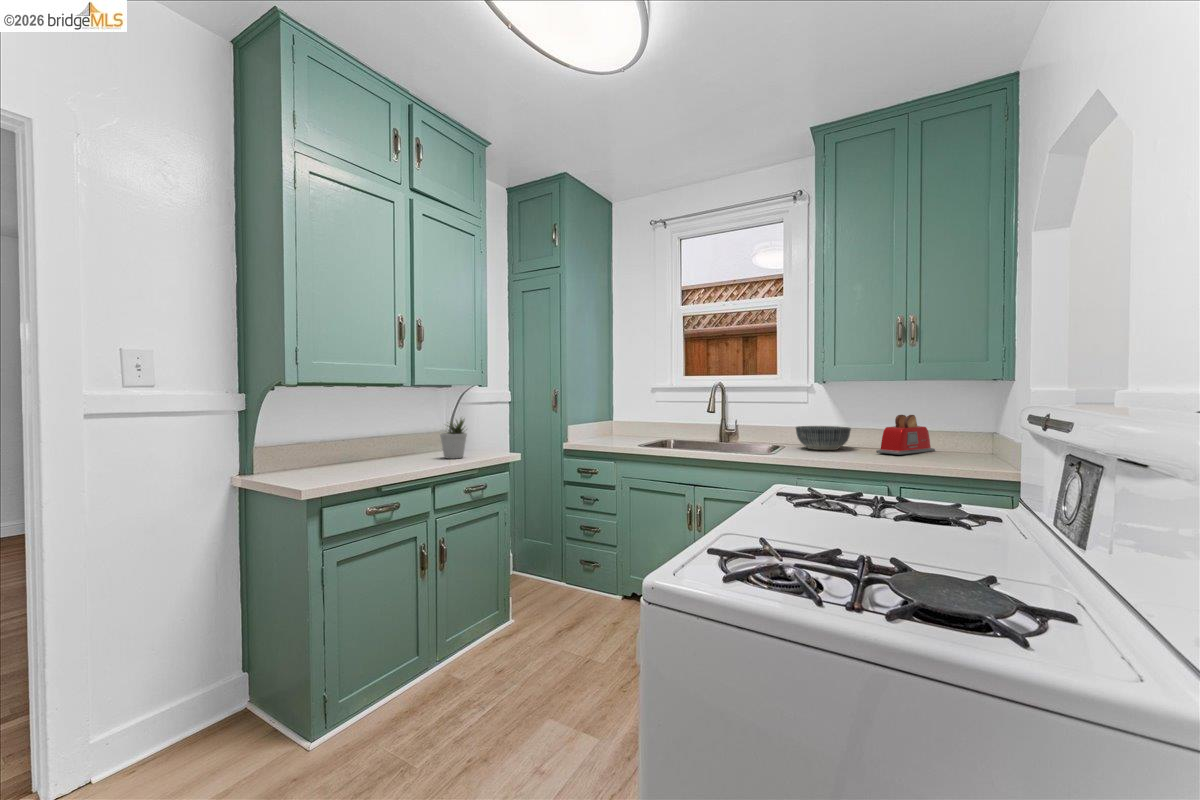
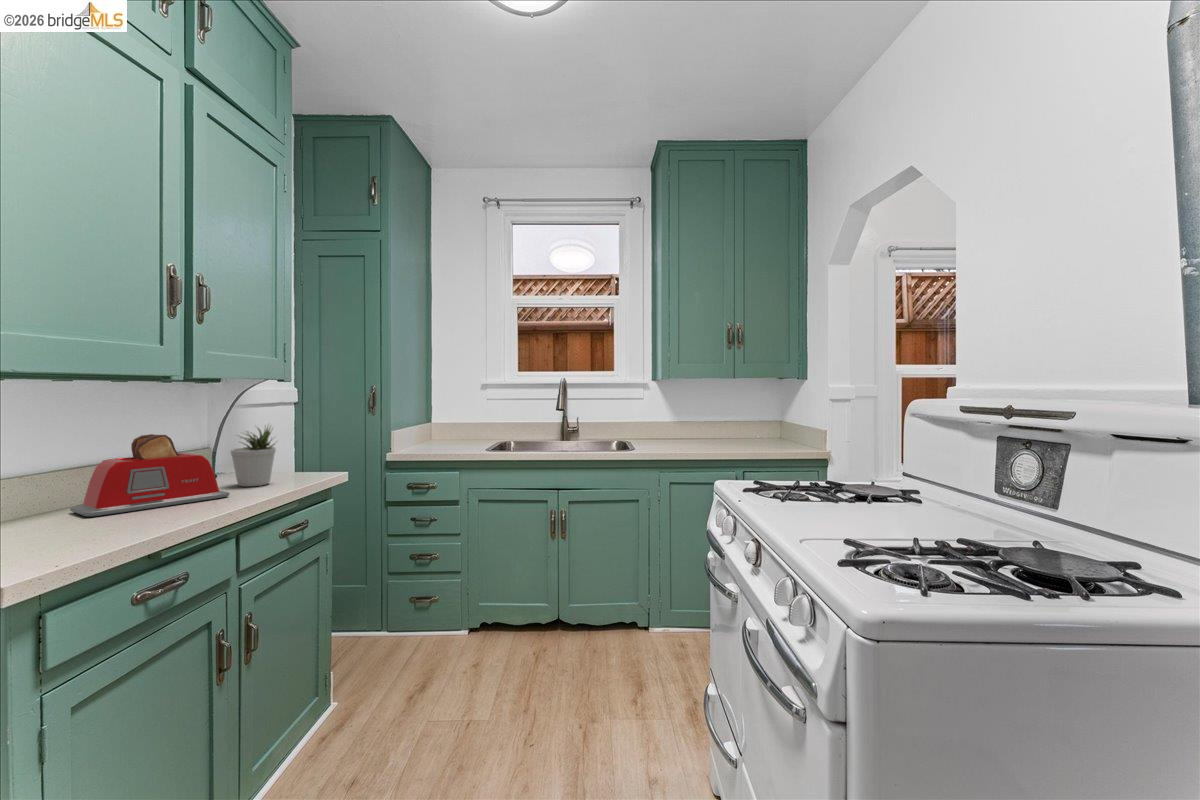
toaster: present [876,415,935,455] -> present [70,434,230,517]
bowl: present [796,426,851,450] -> none [655,425,709,450]

